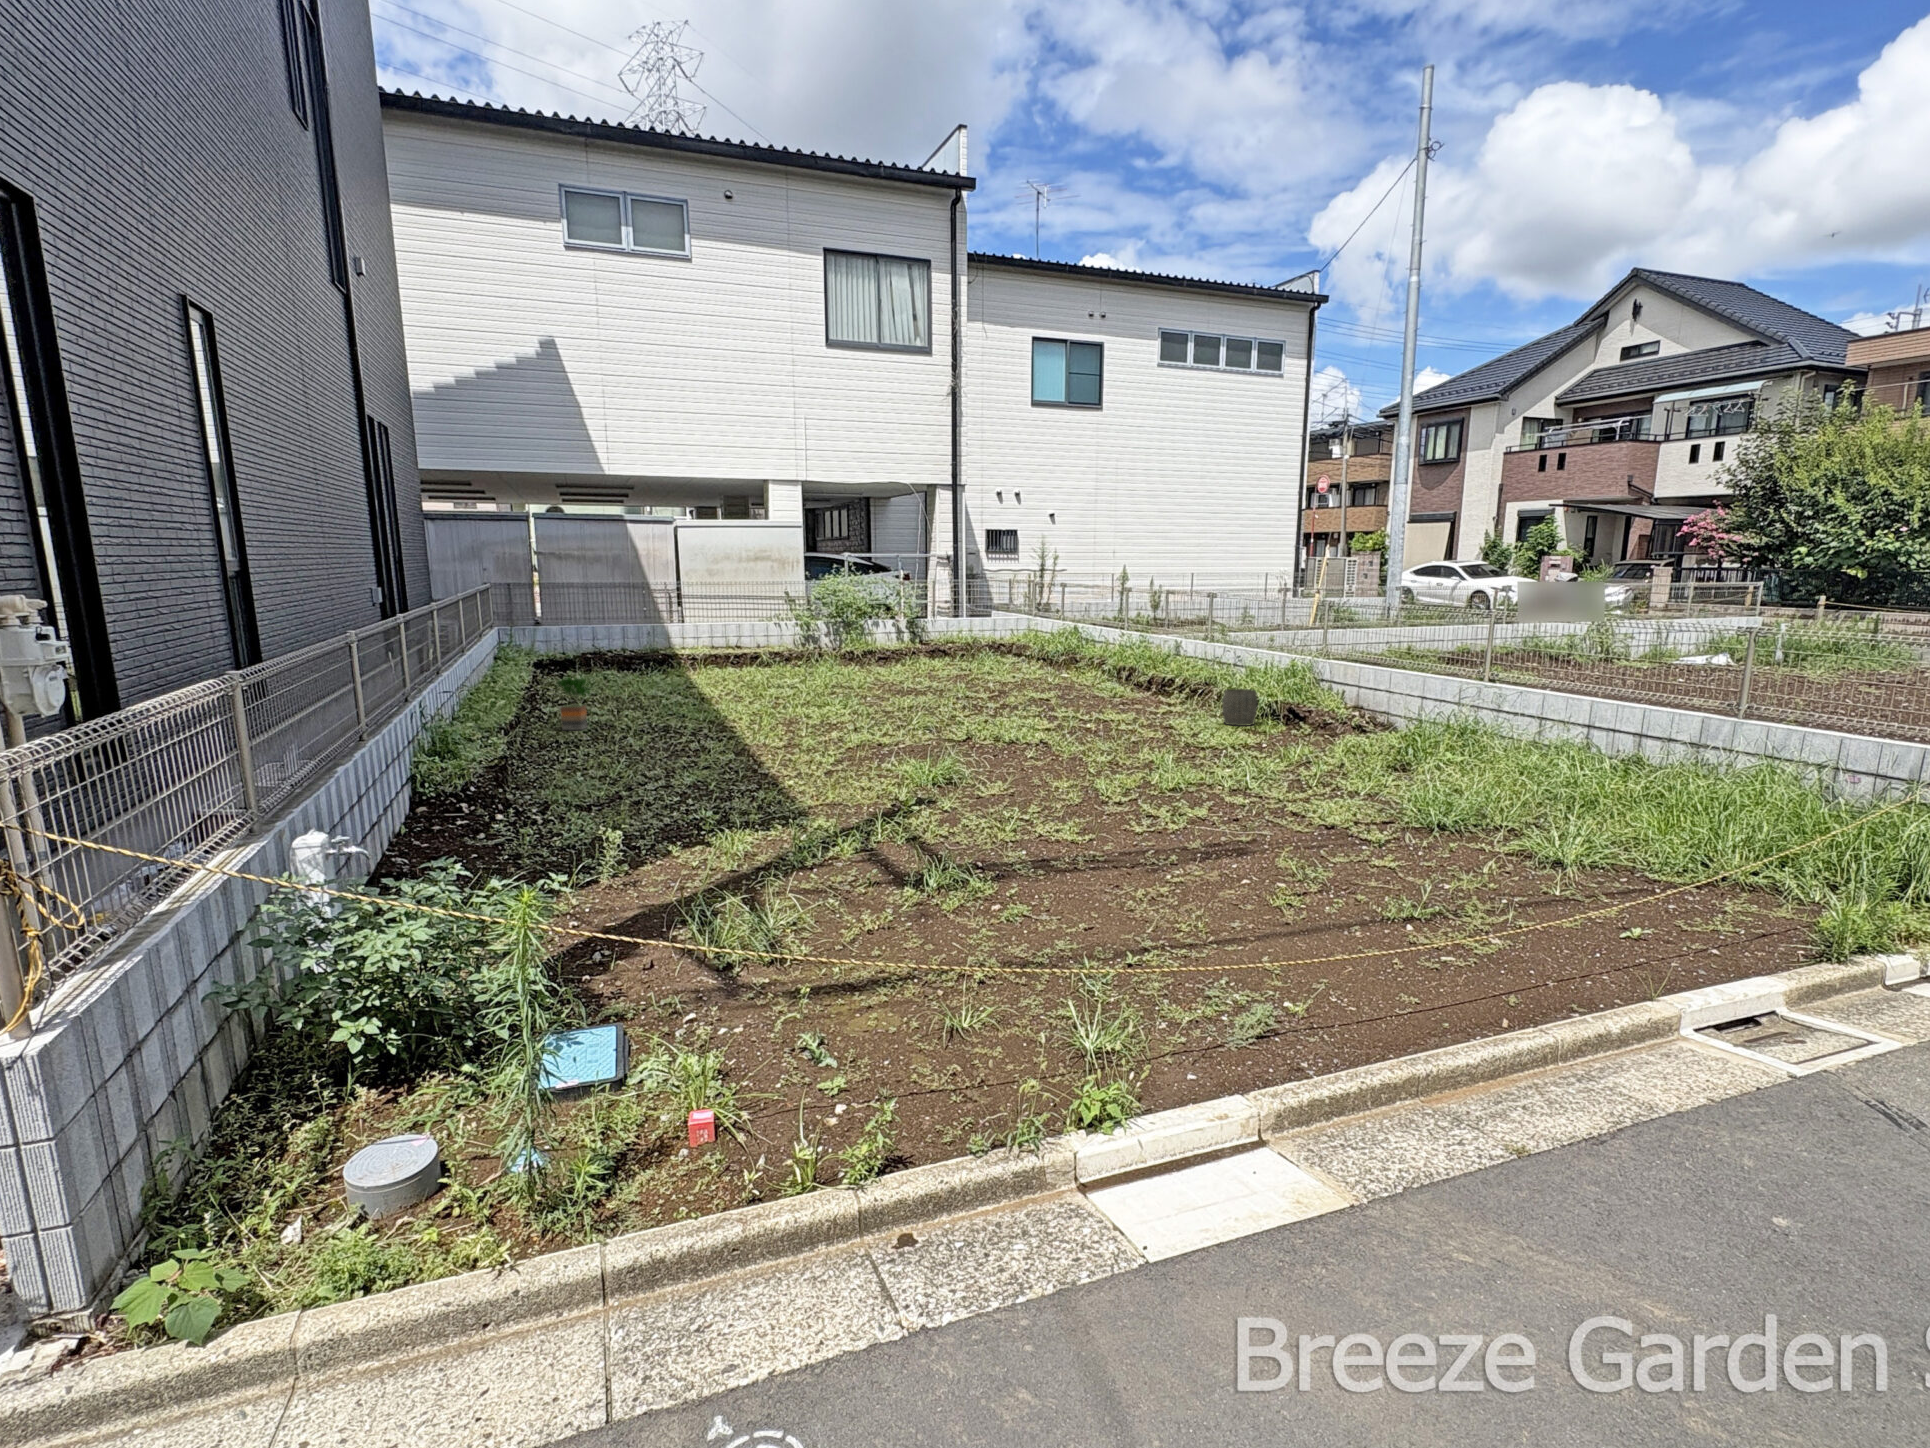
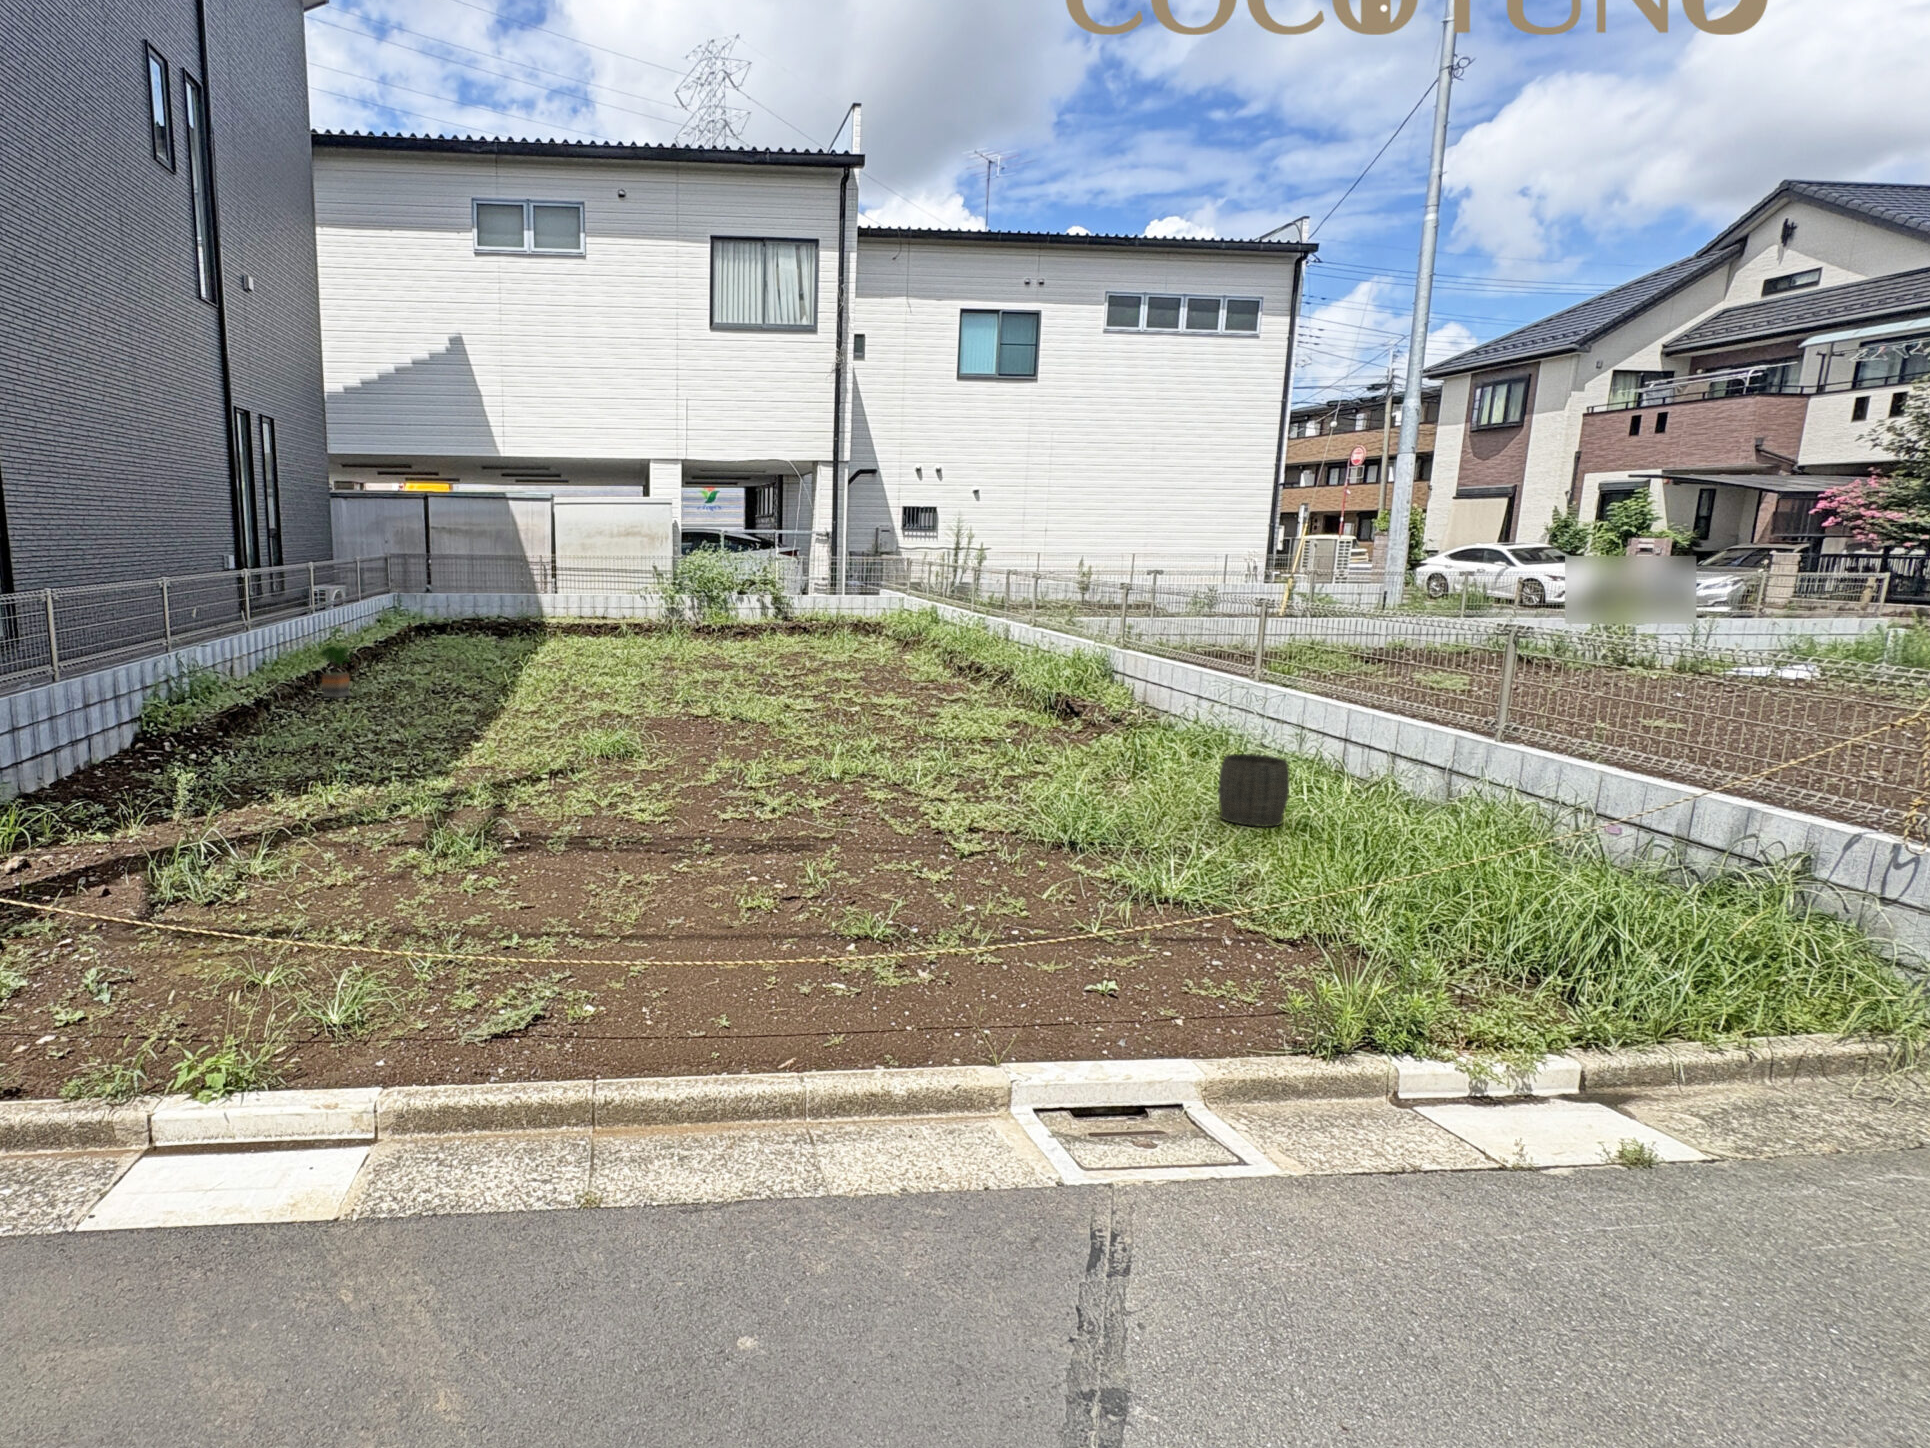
woven basket: present [1222,689,1257,726] -> present [1218,754,1290,827]

